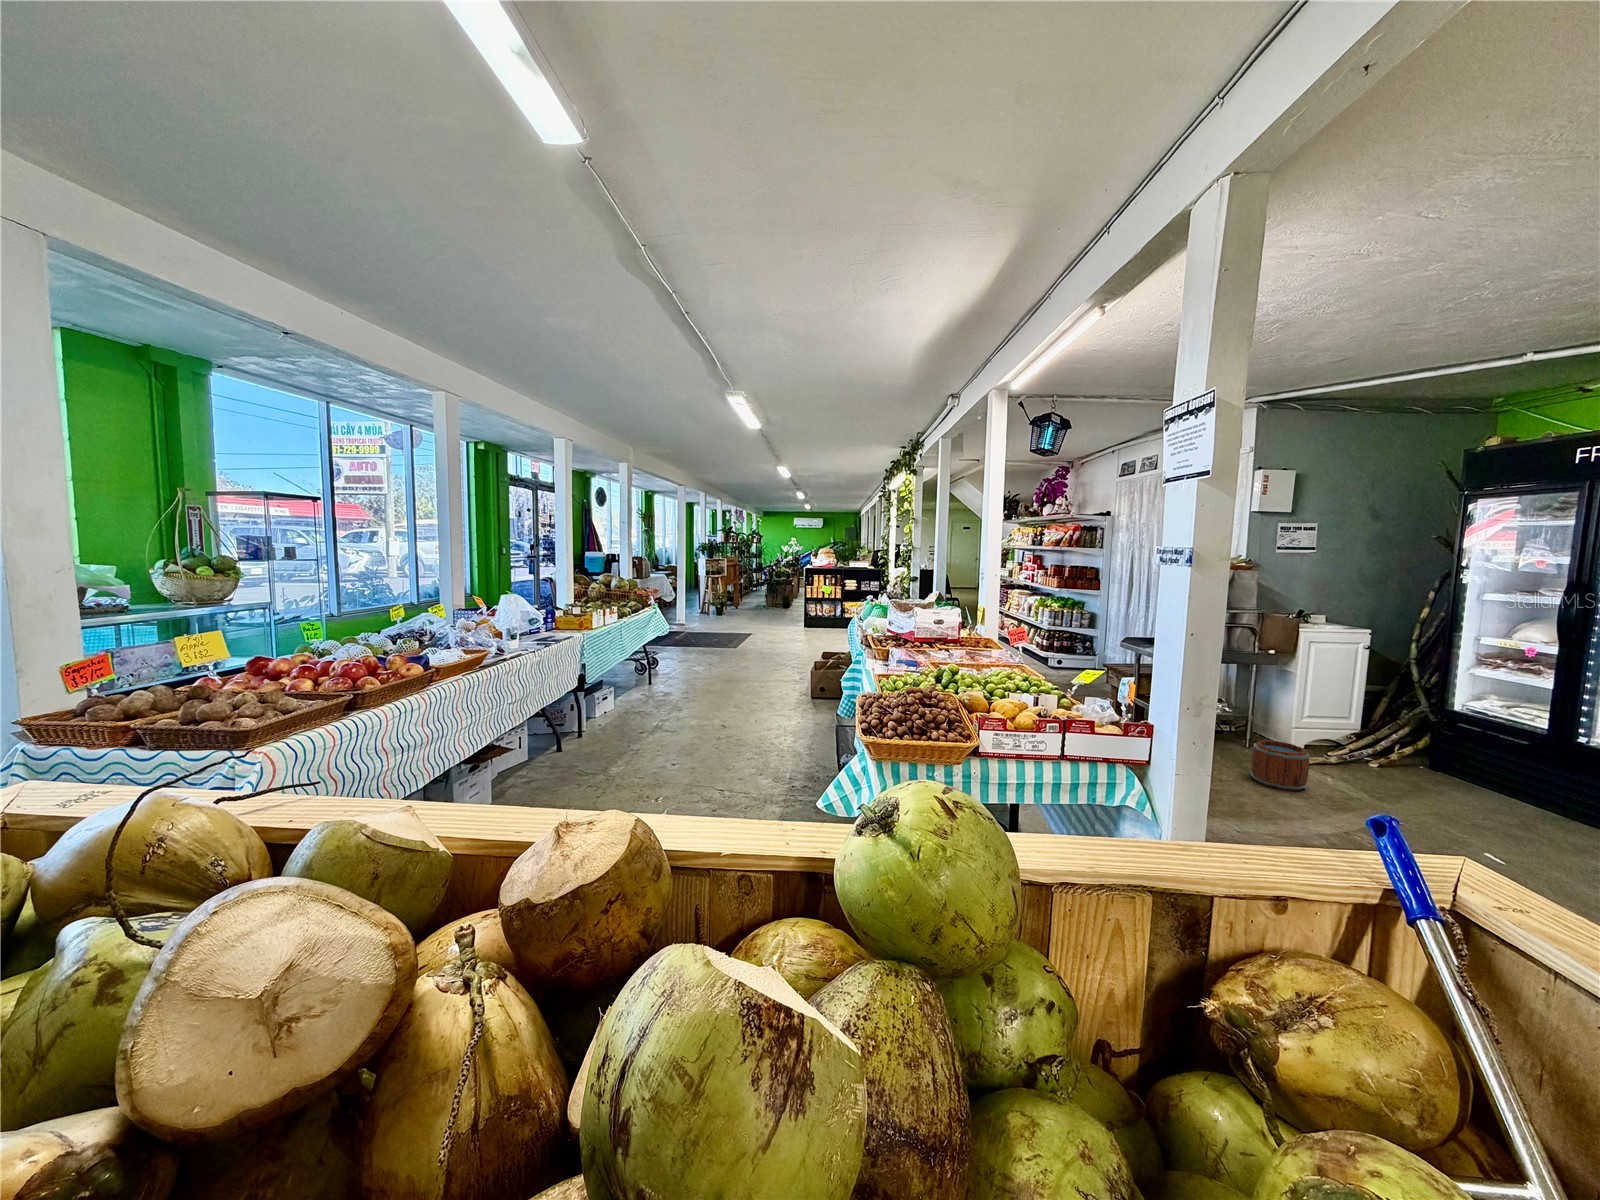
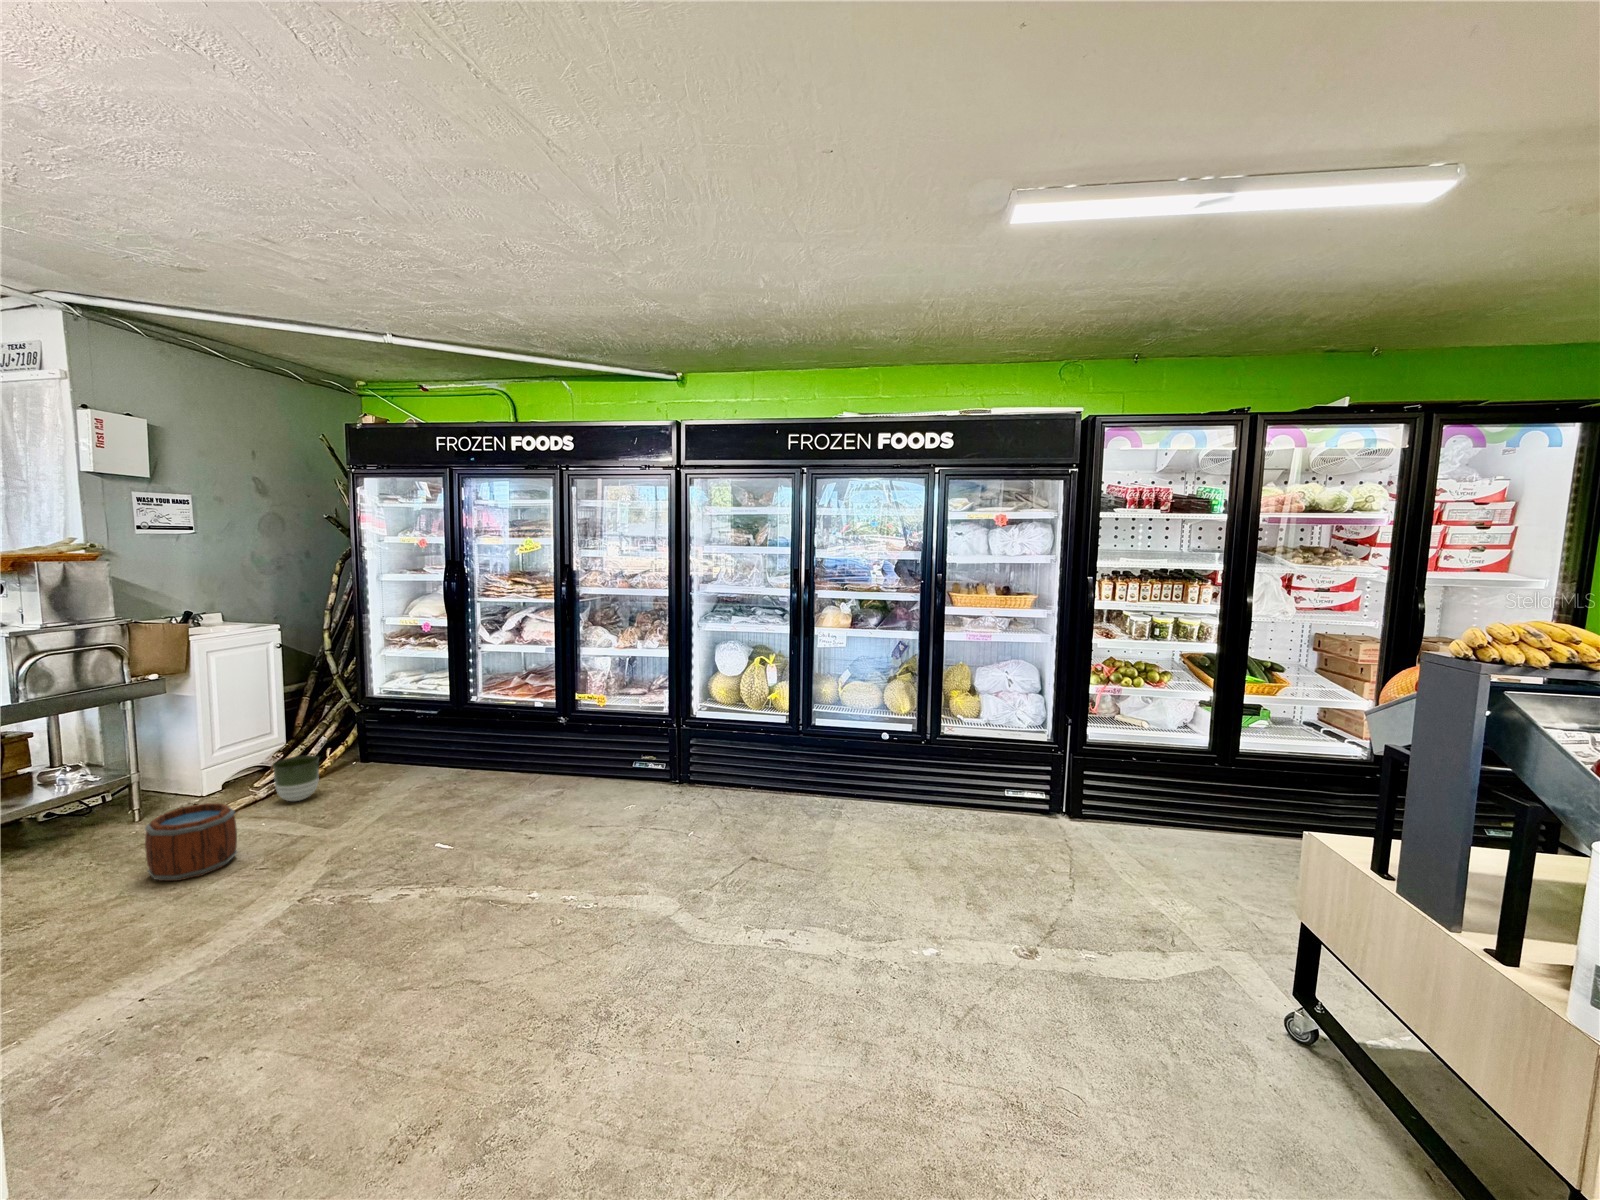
planter: none [1343,737,1385,775] -> present [273,755,319,801]

